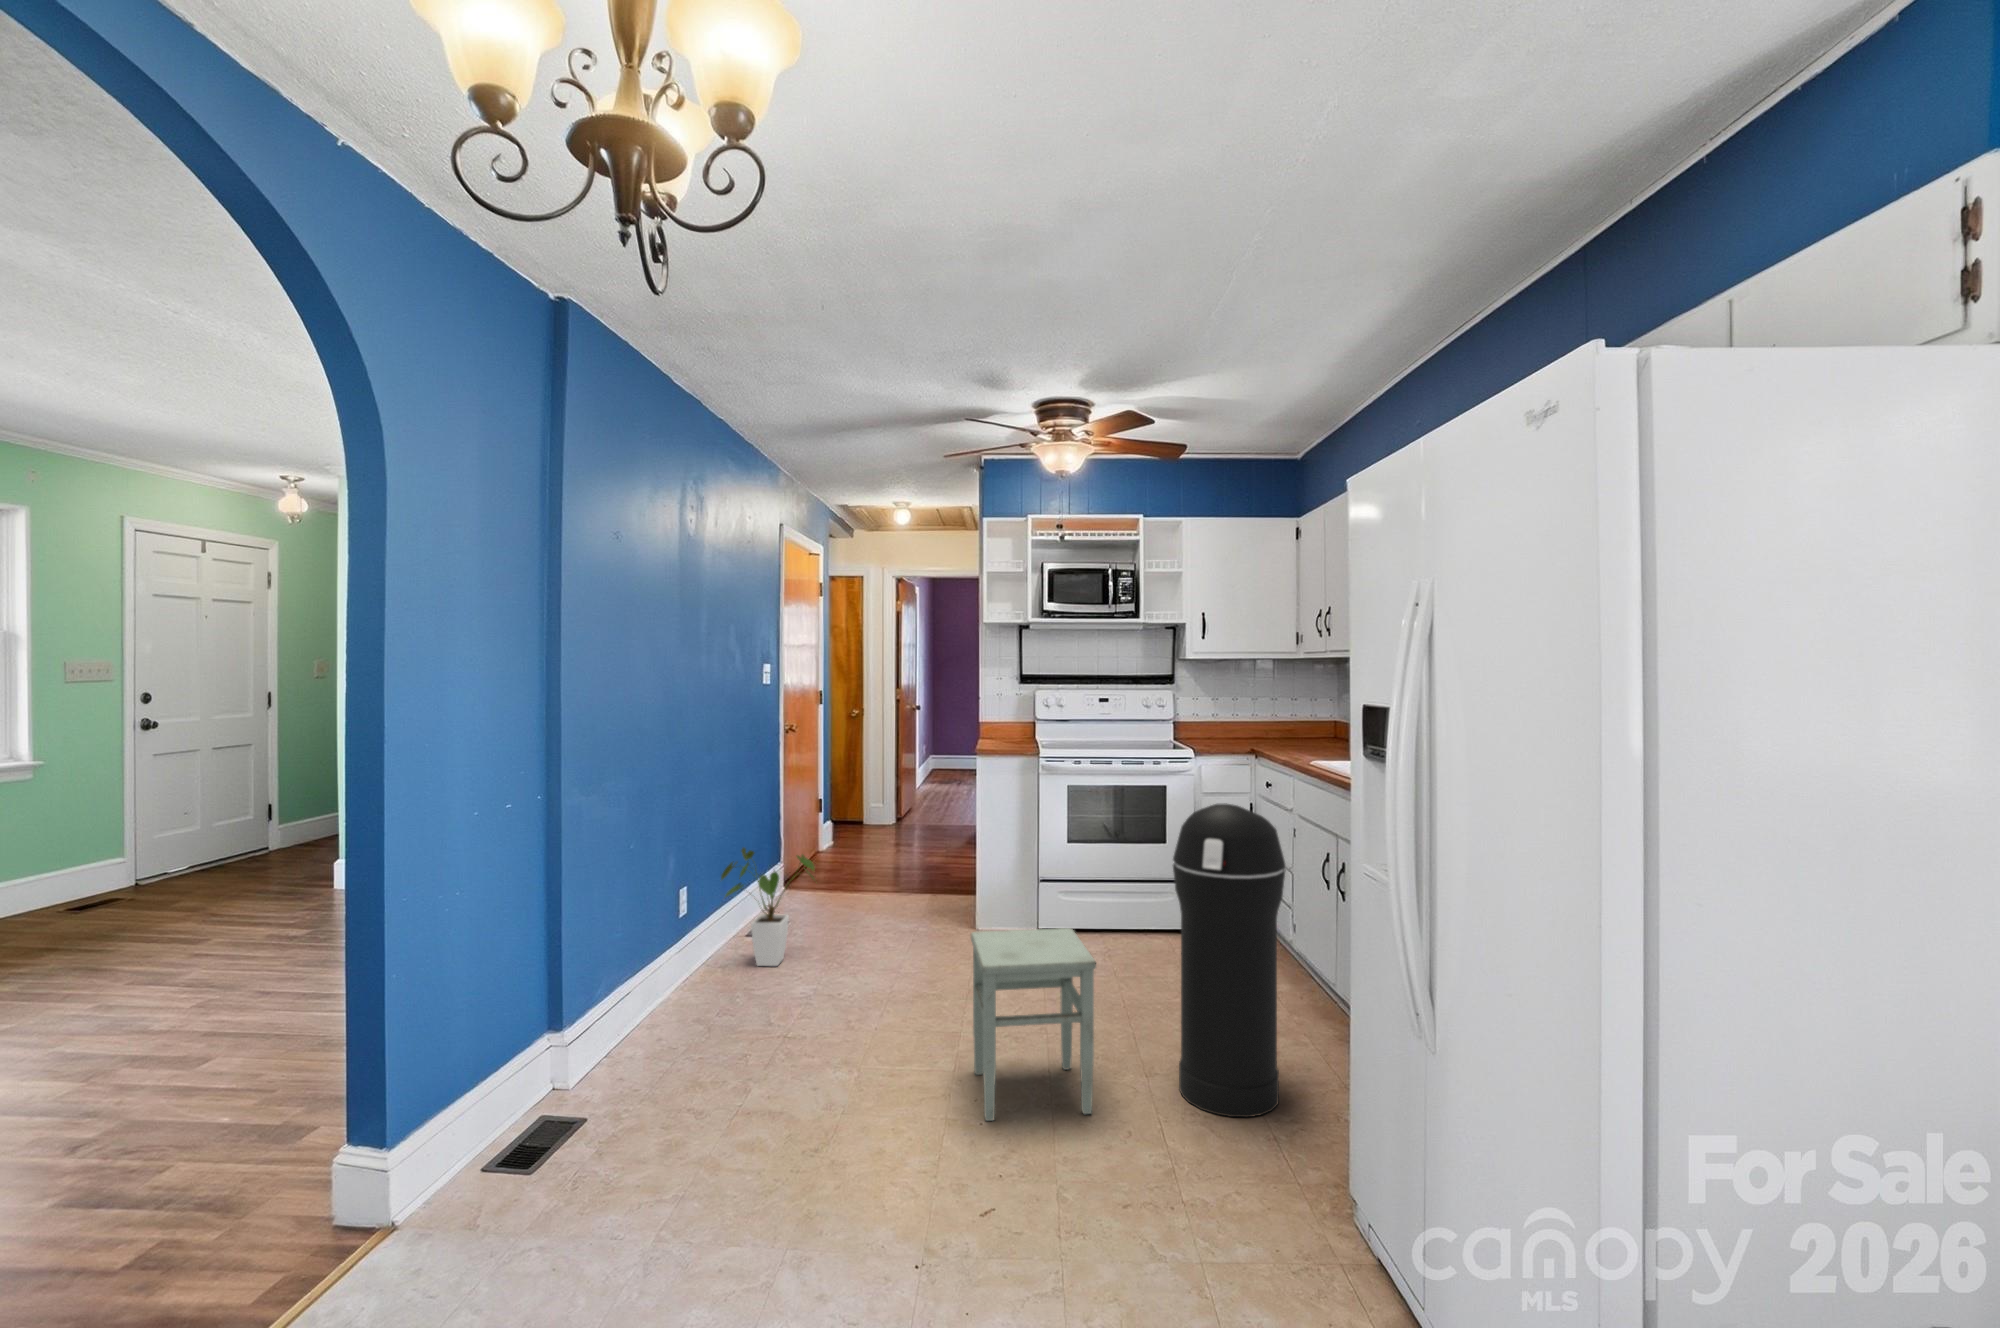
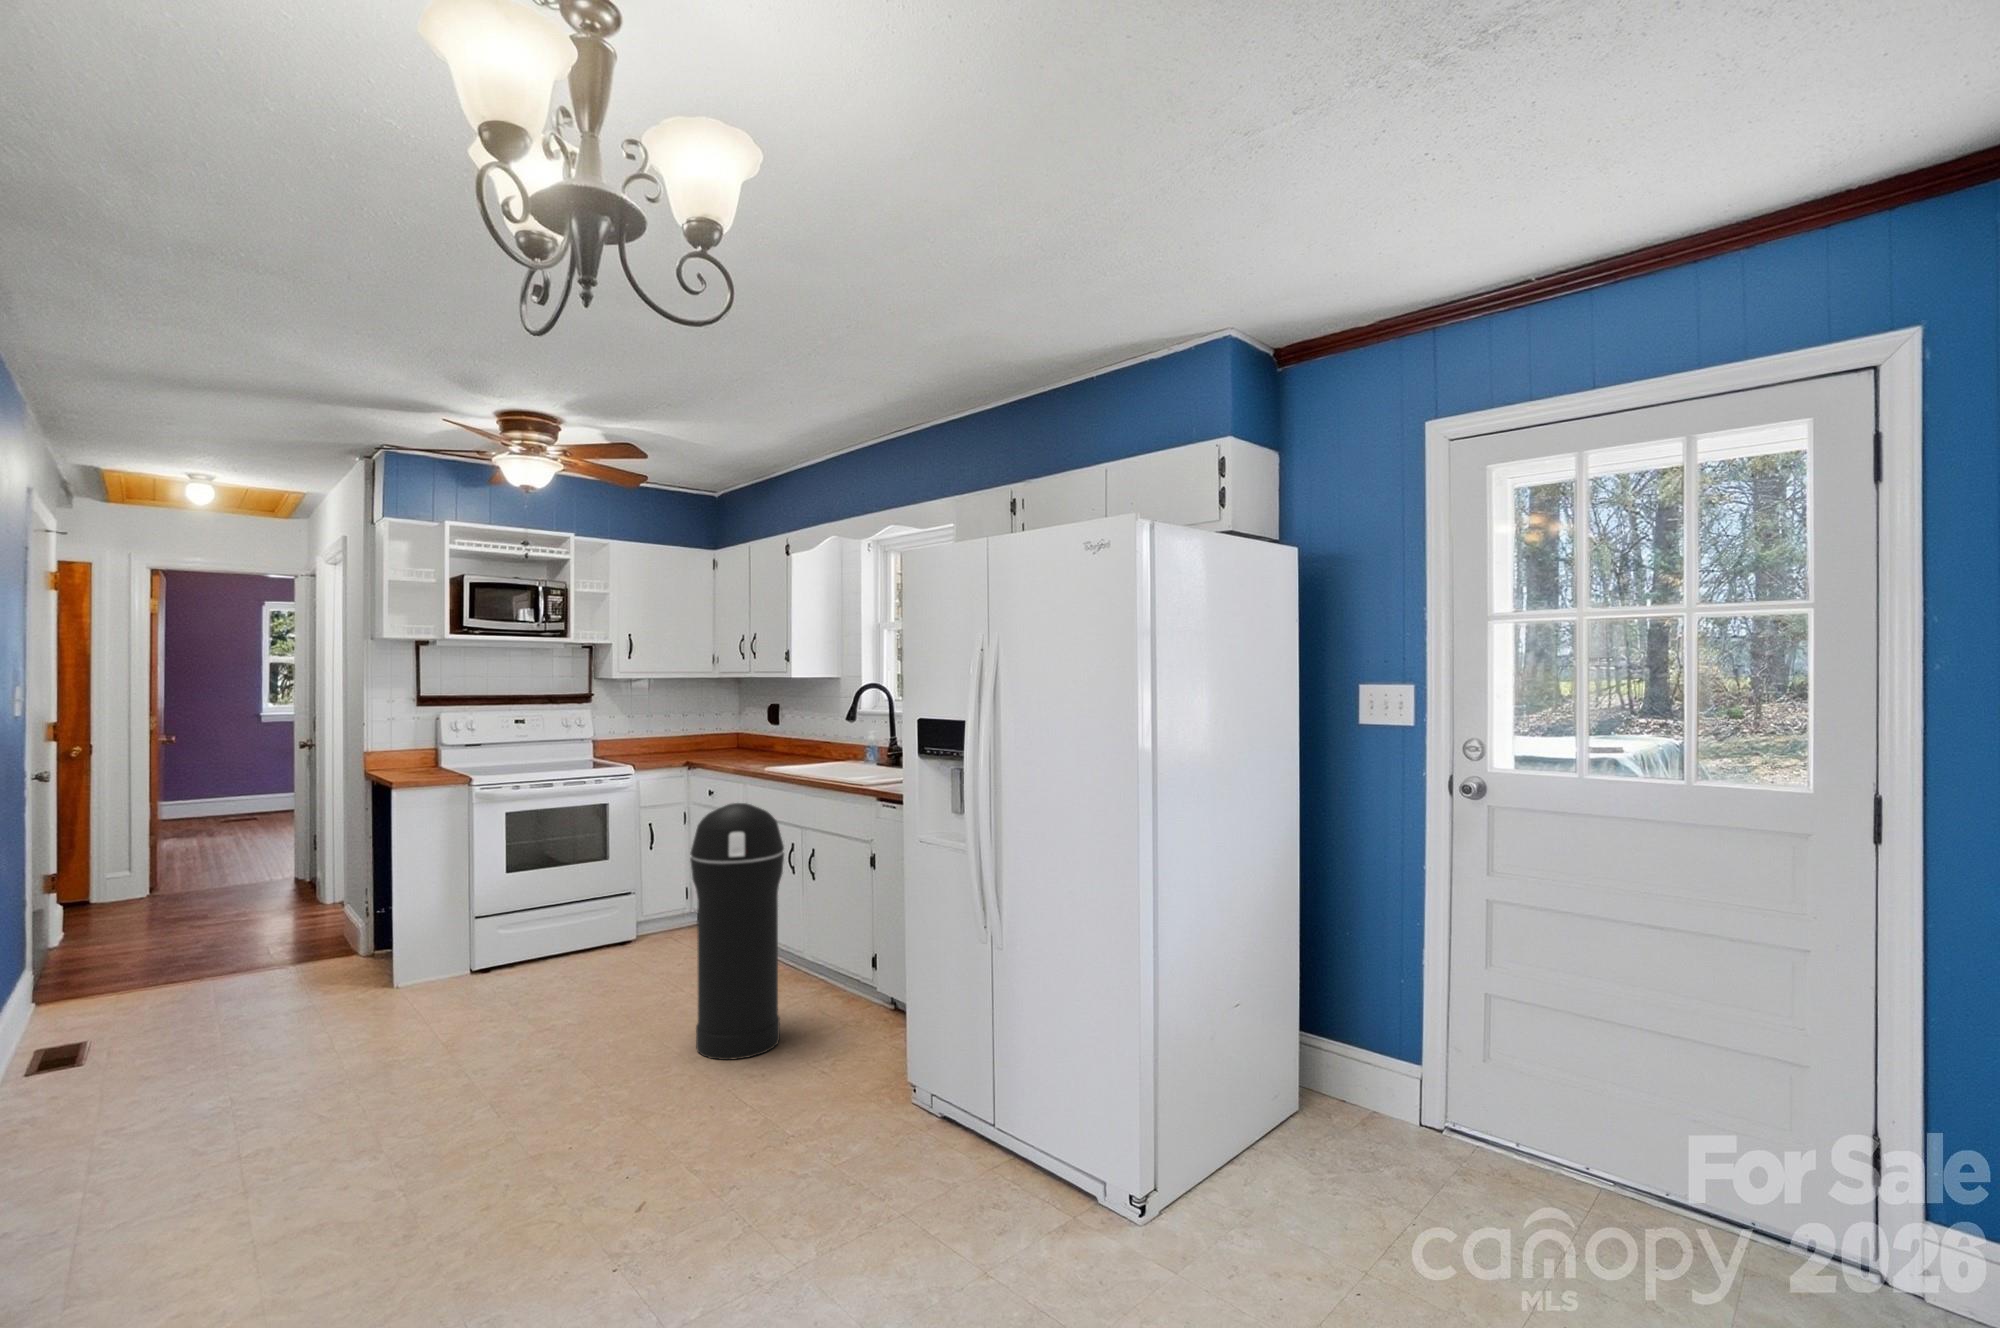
house plant: present [721,848,814,966] -> none [11,930,190,1089]
stool: present [971,928,1096,1121] -> none [491,936,641,1126]

